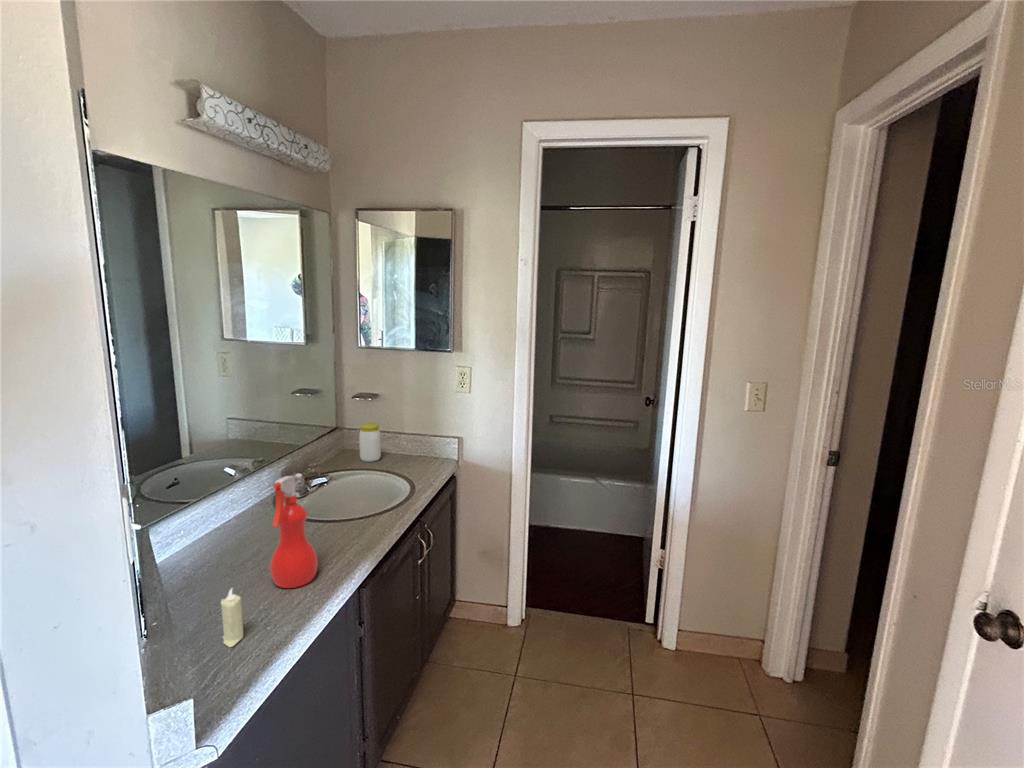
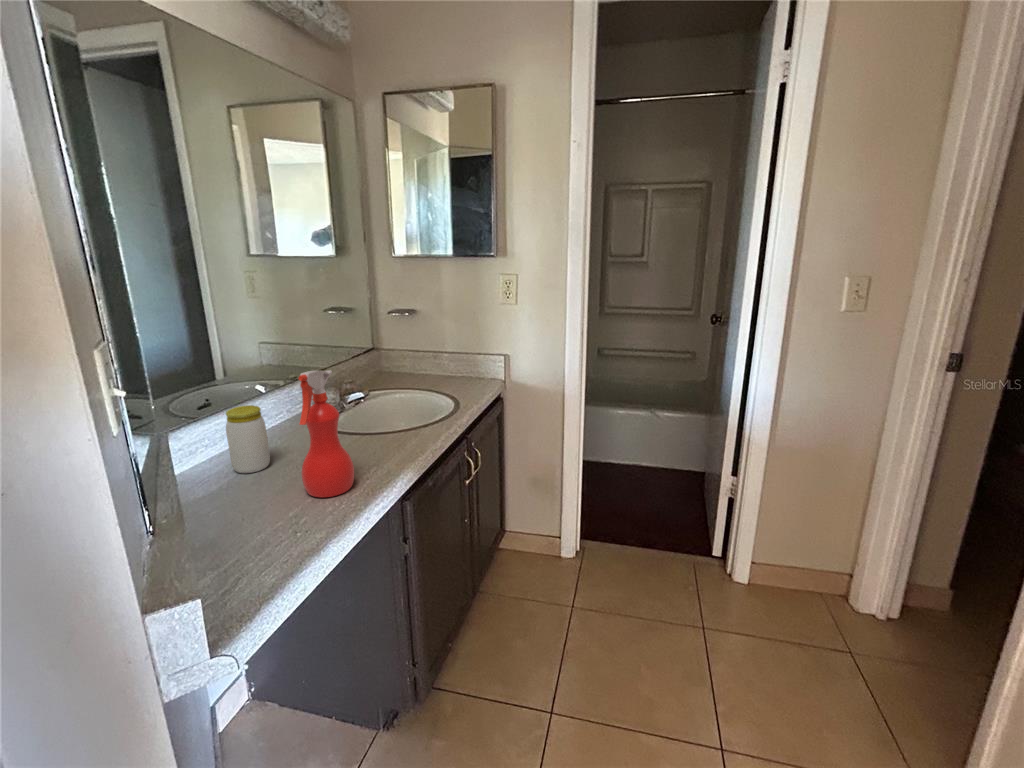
jar: present [359,423,381,462] -> present [226,405,270,473]
candle: present [221,588,243,647] -> none [244,488,272,555]

